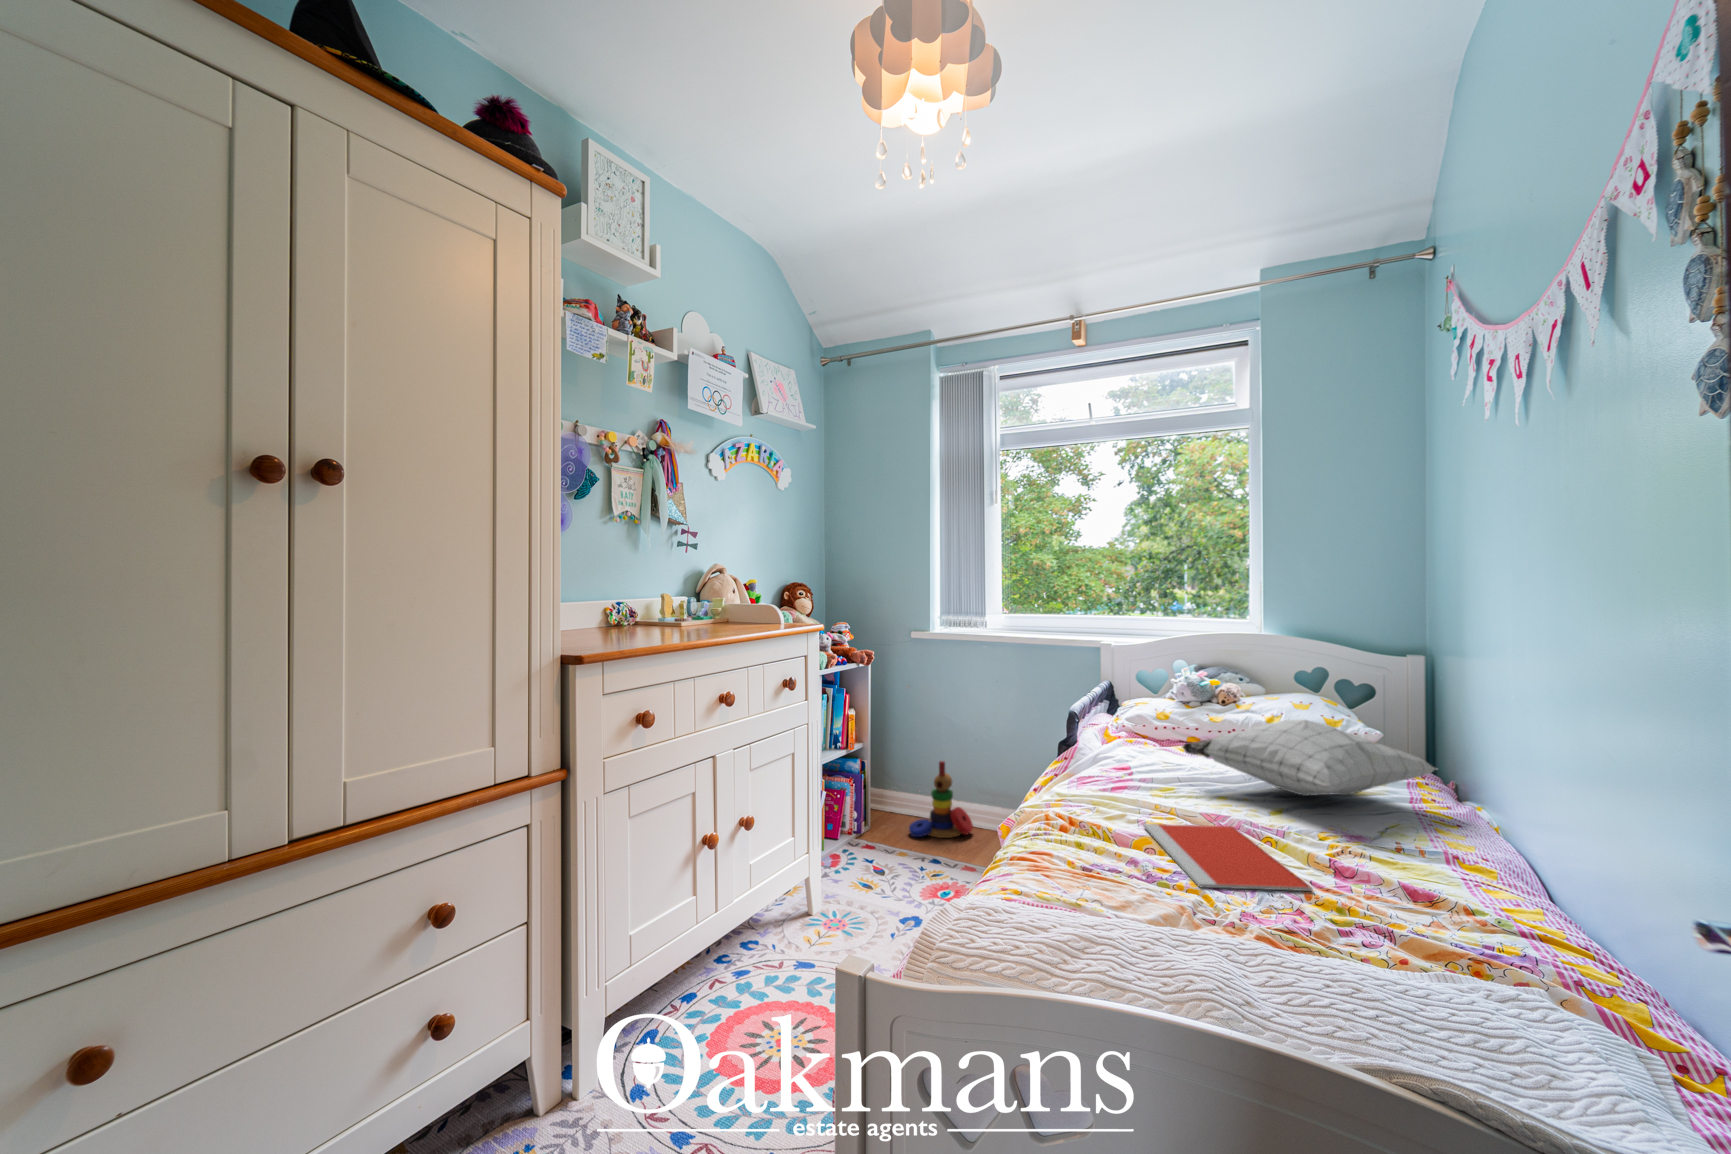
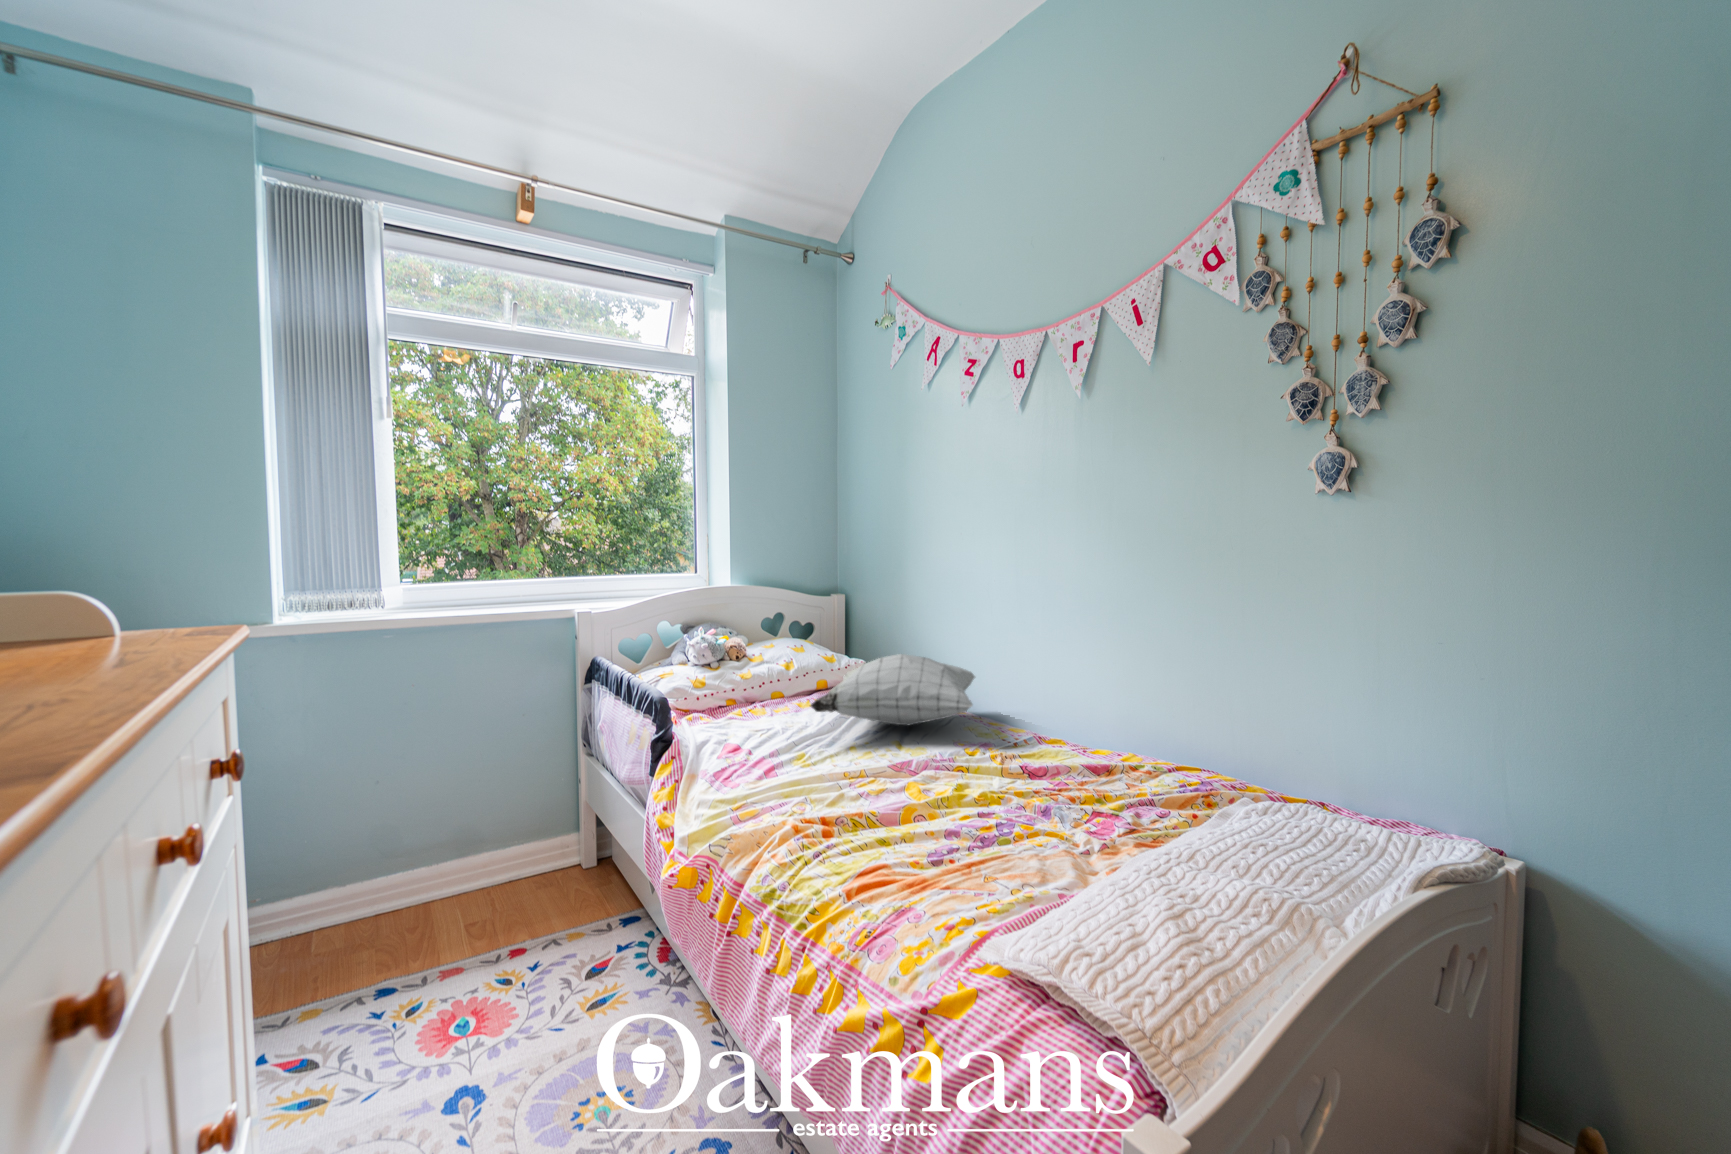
stacking toy: present [909,761,973,838] -> none [283,834,400,980]
notebook: present [1143,824,1312,891] -> none [892,767,1078,826]

